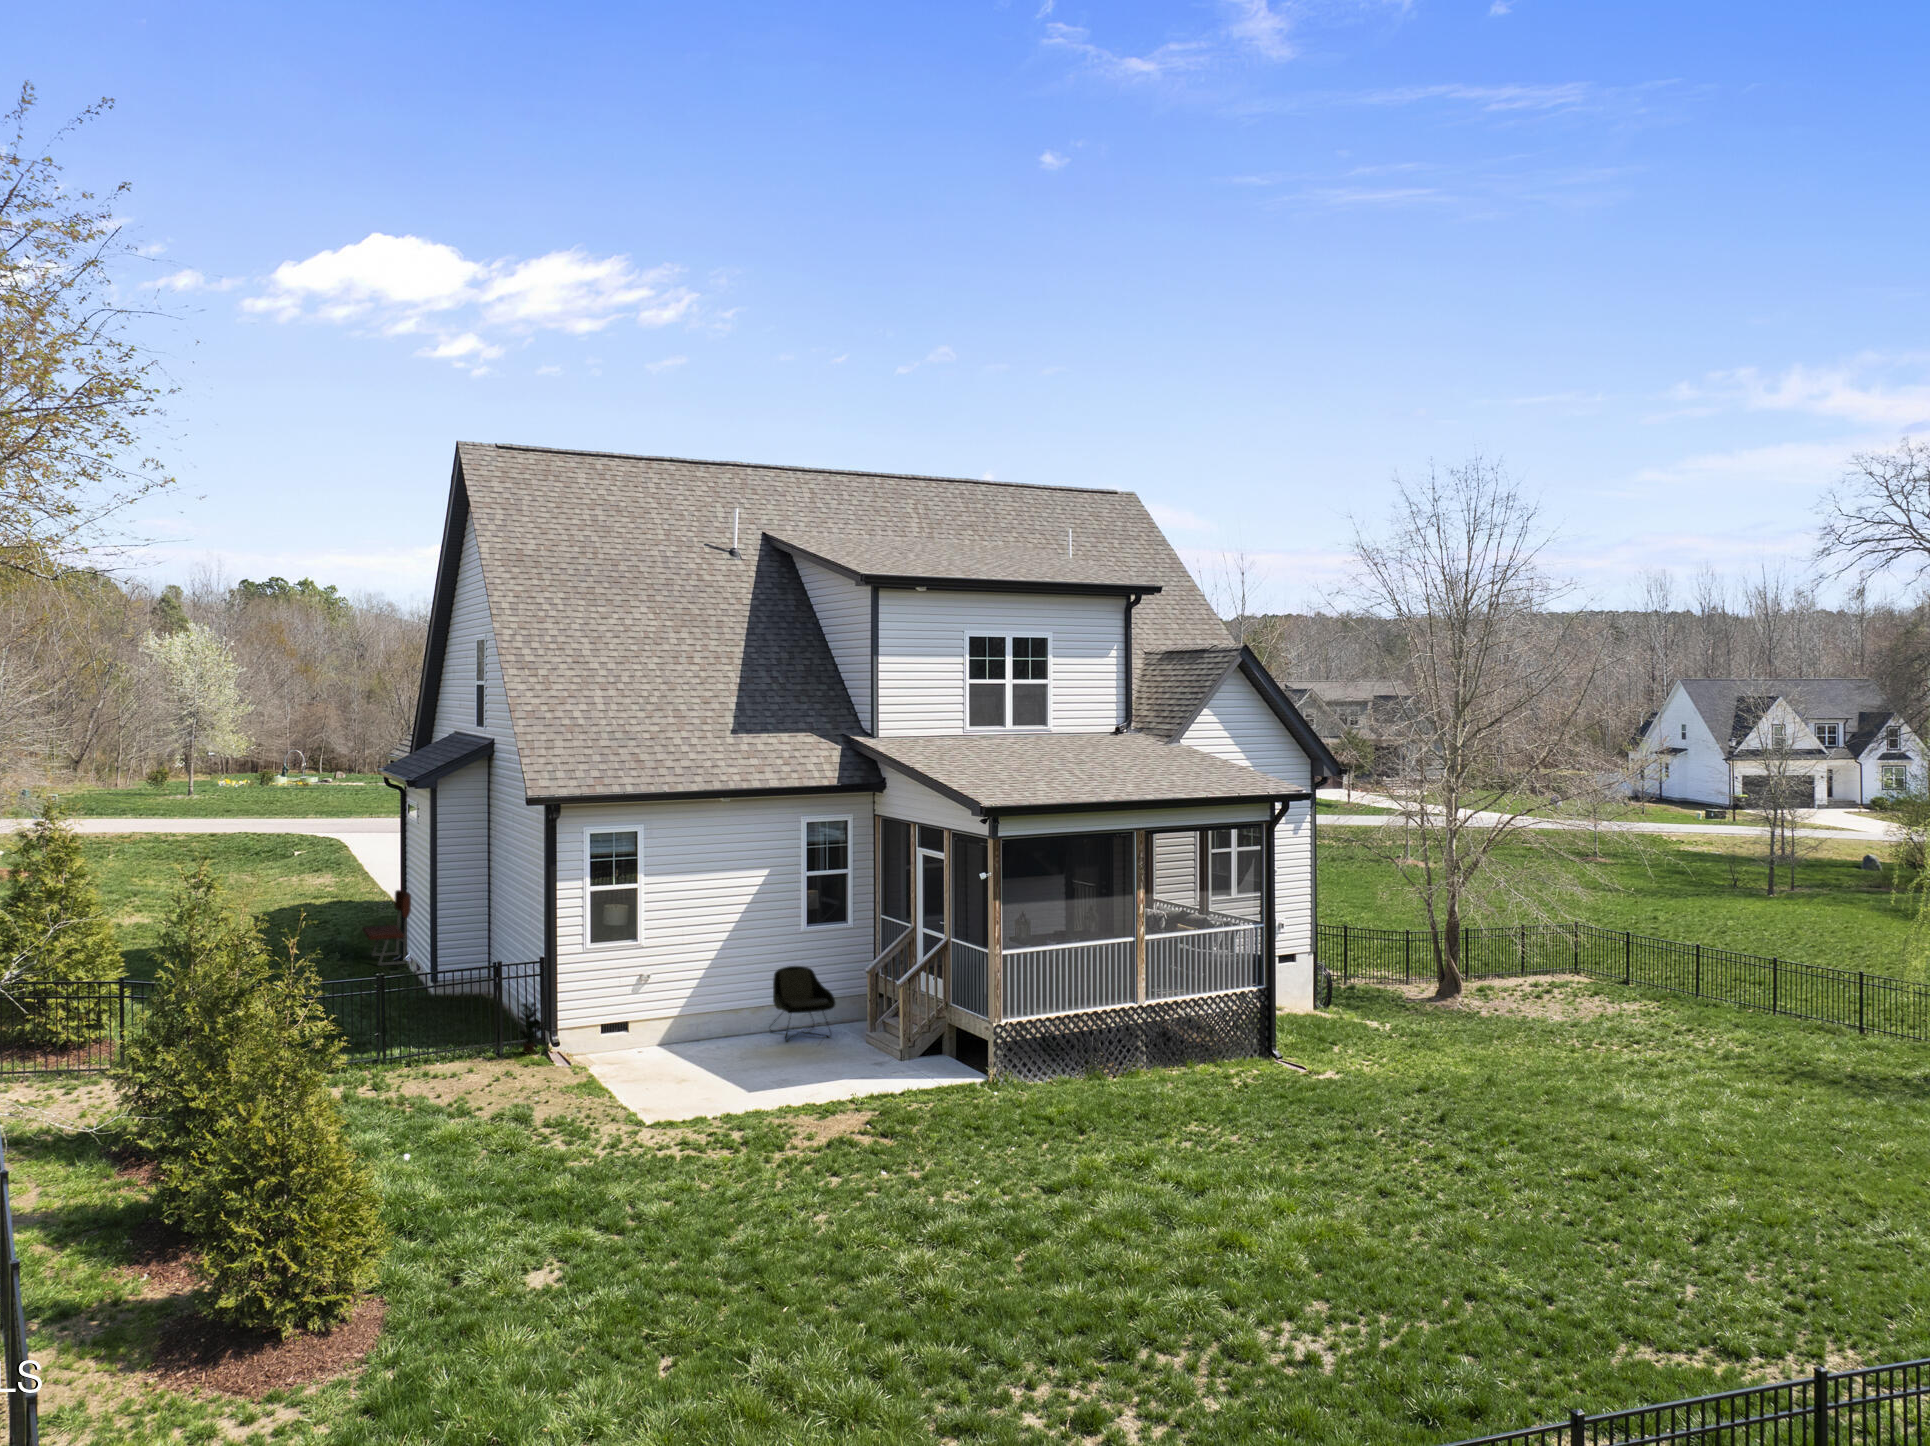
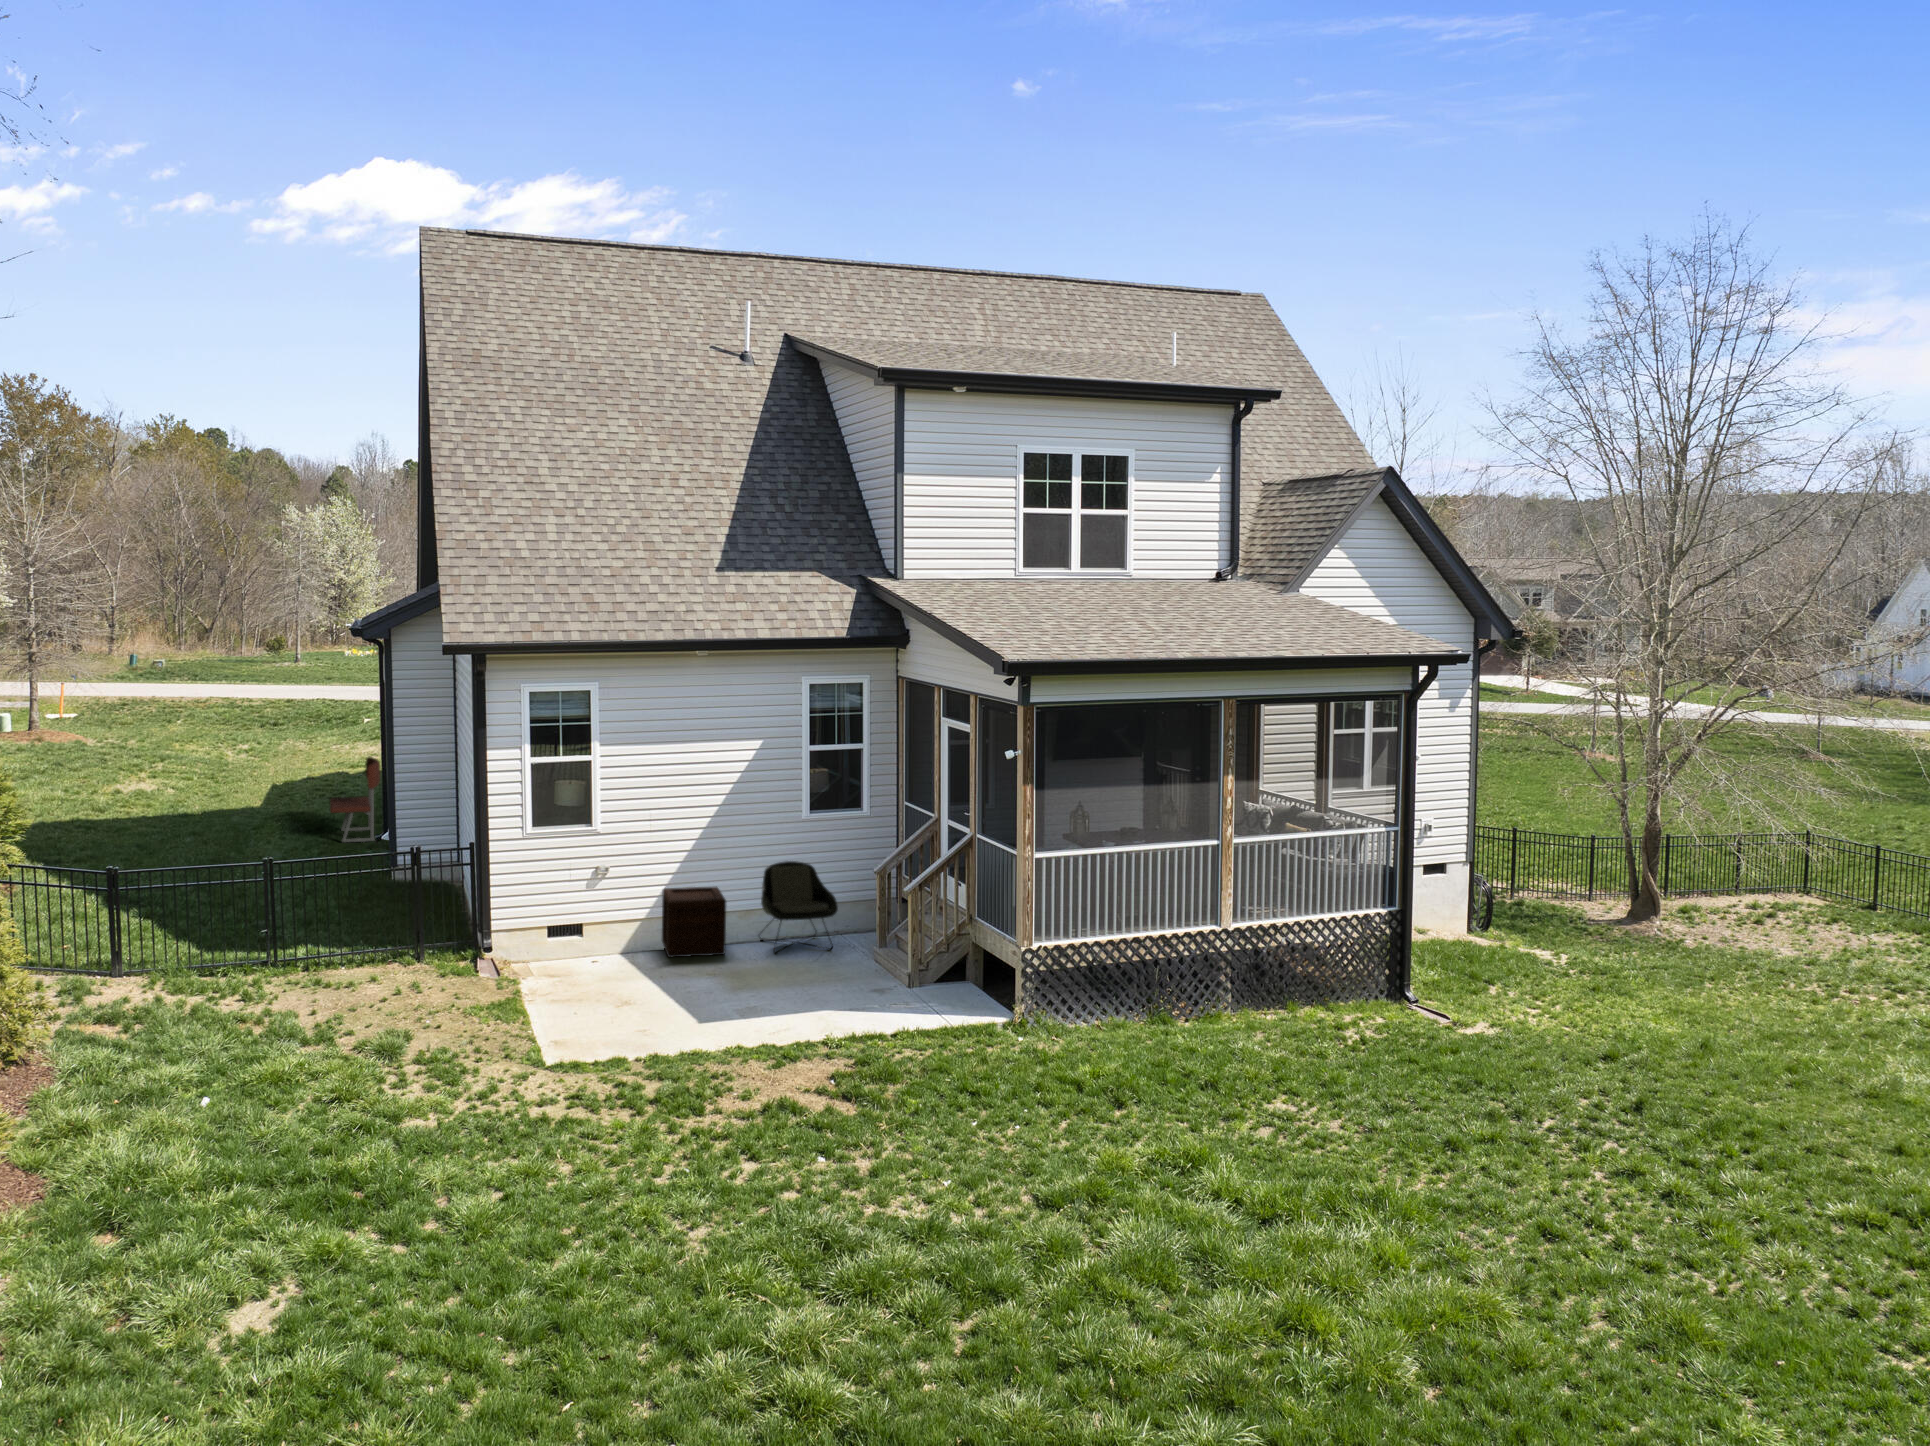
wooden crate: none [691,988,748,1047] -> present [662,887,726,957]
potted plant: present [519,1003,544,1053] -> none [443,897,480,958]

